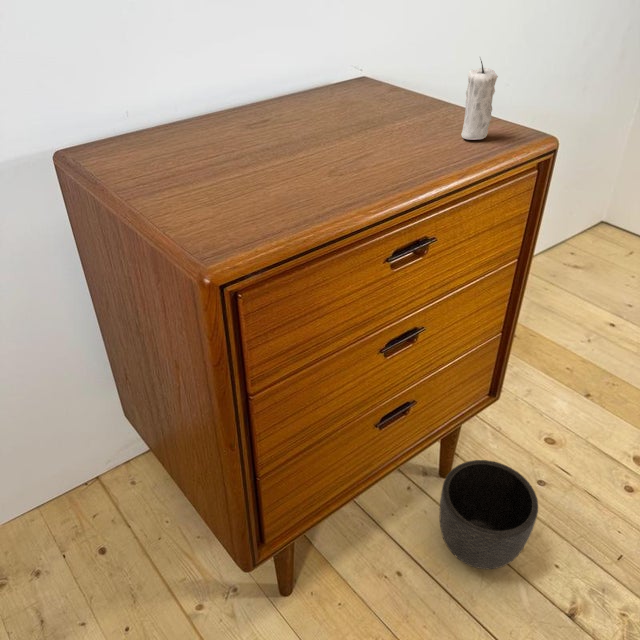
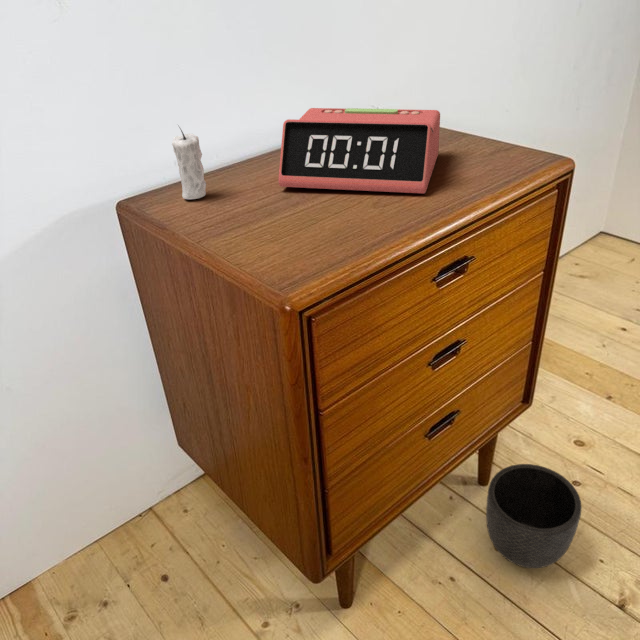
candle: present [461,59,498,140] -> present [172,130,206,199]
alarm clock: none [231,64,416,164] -> present [279,108,440,194]

